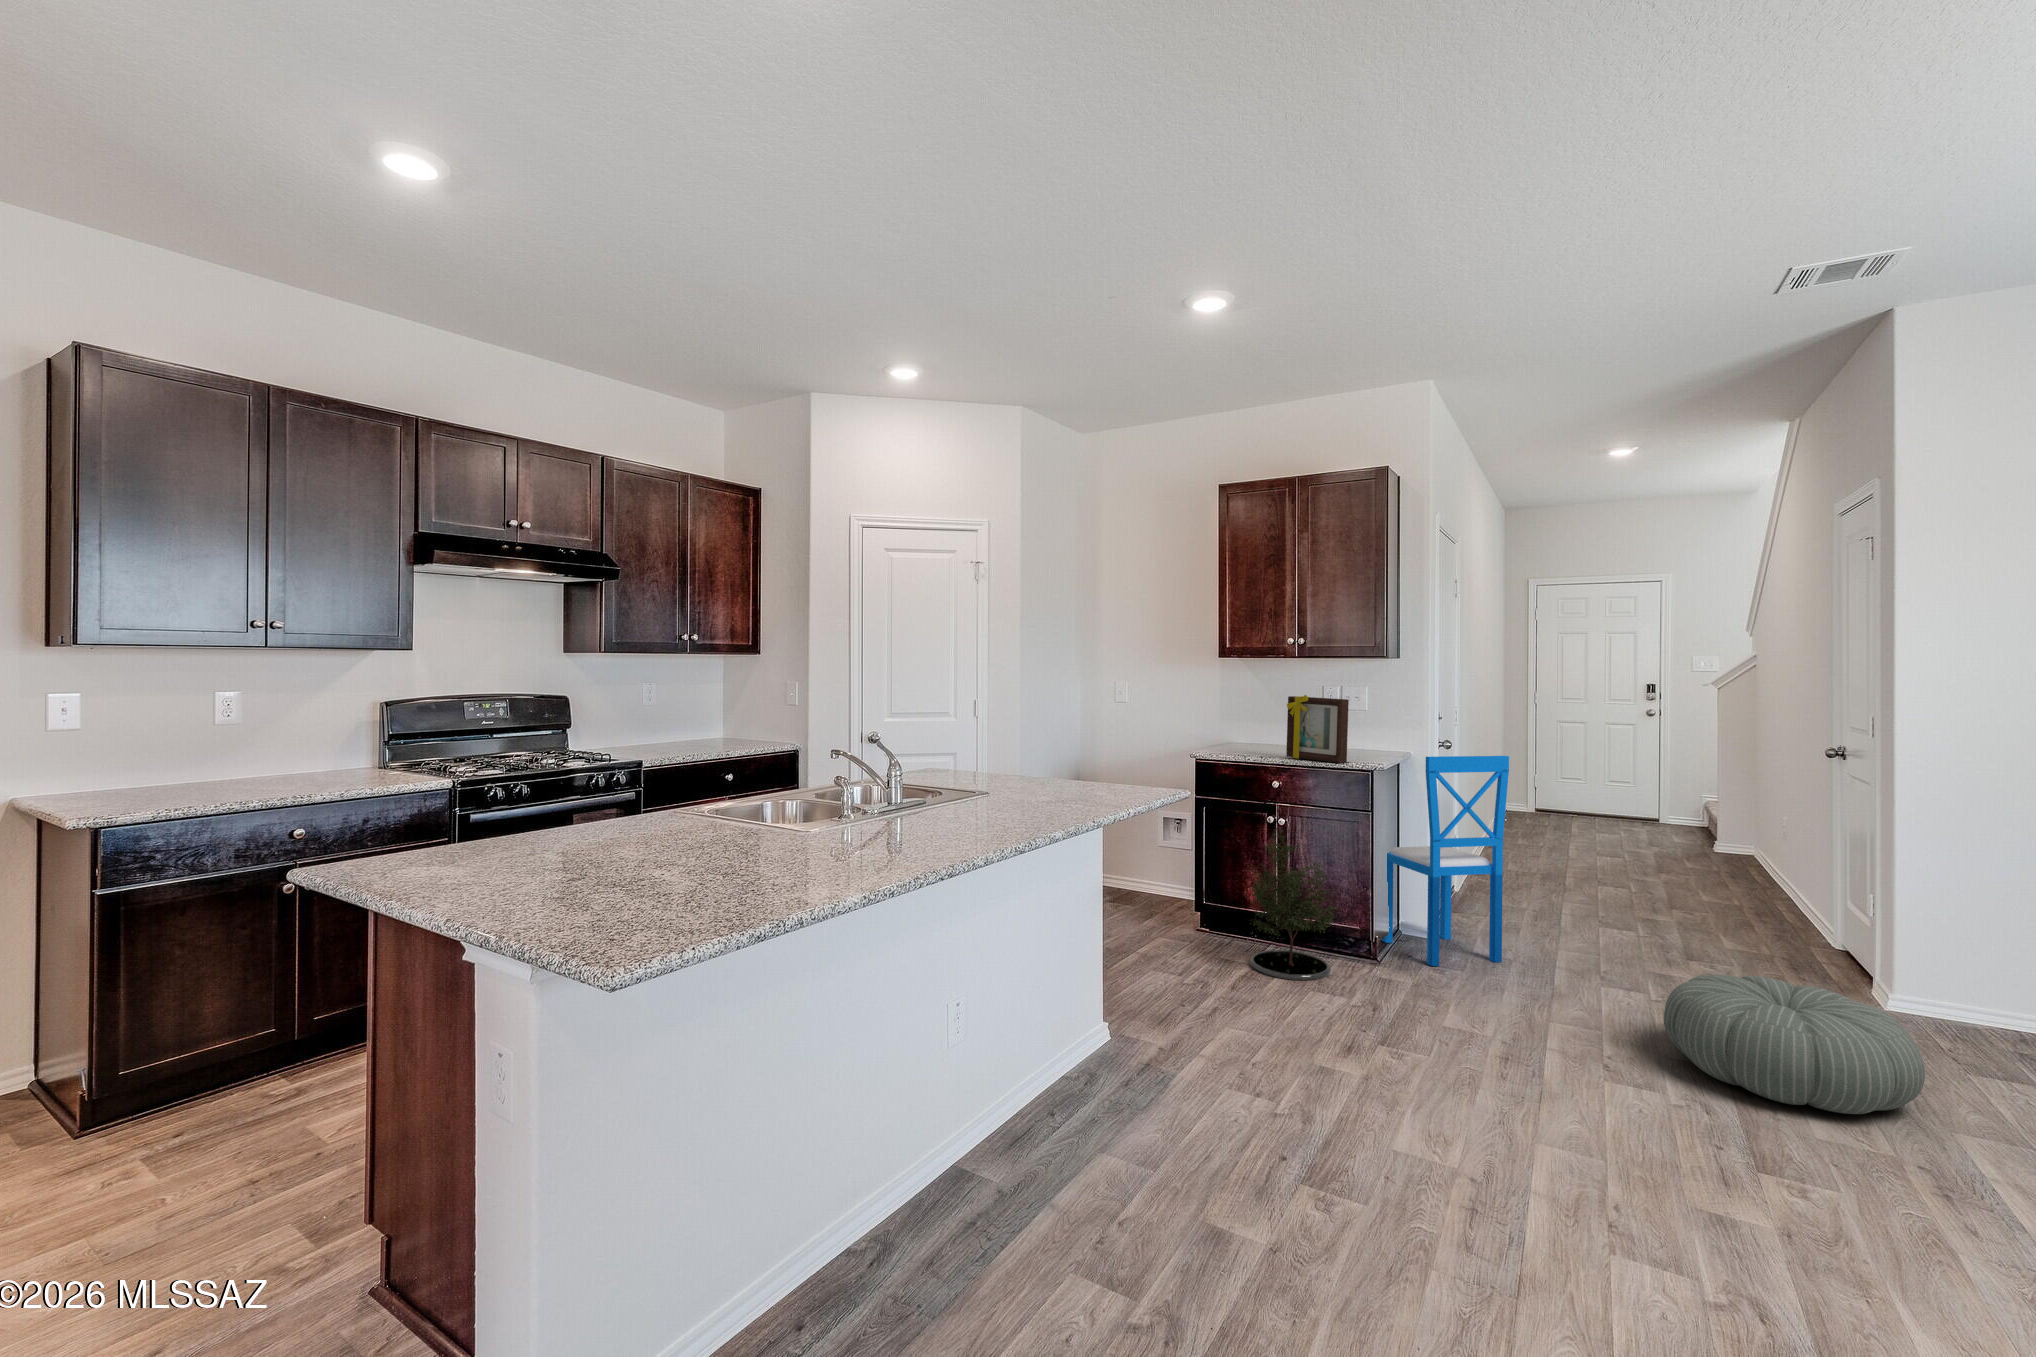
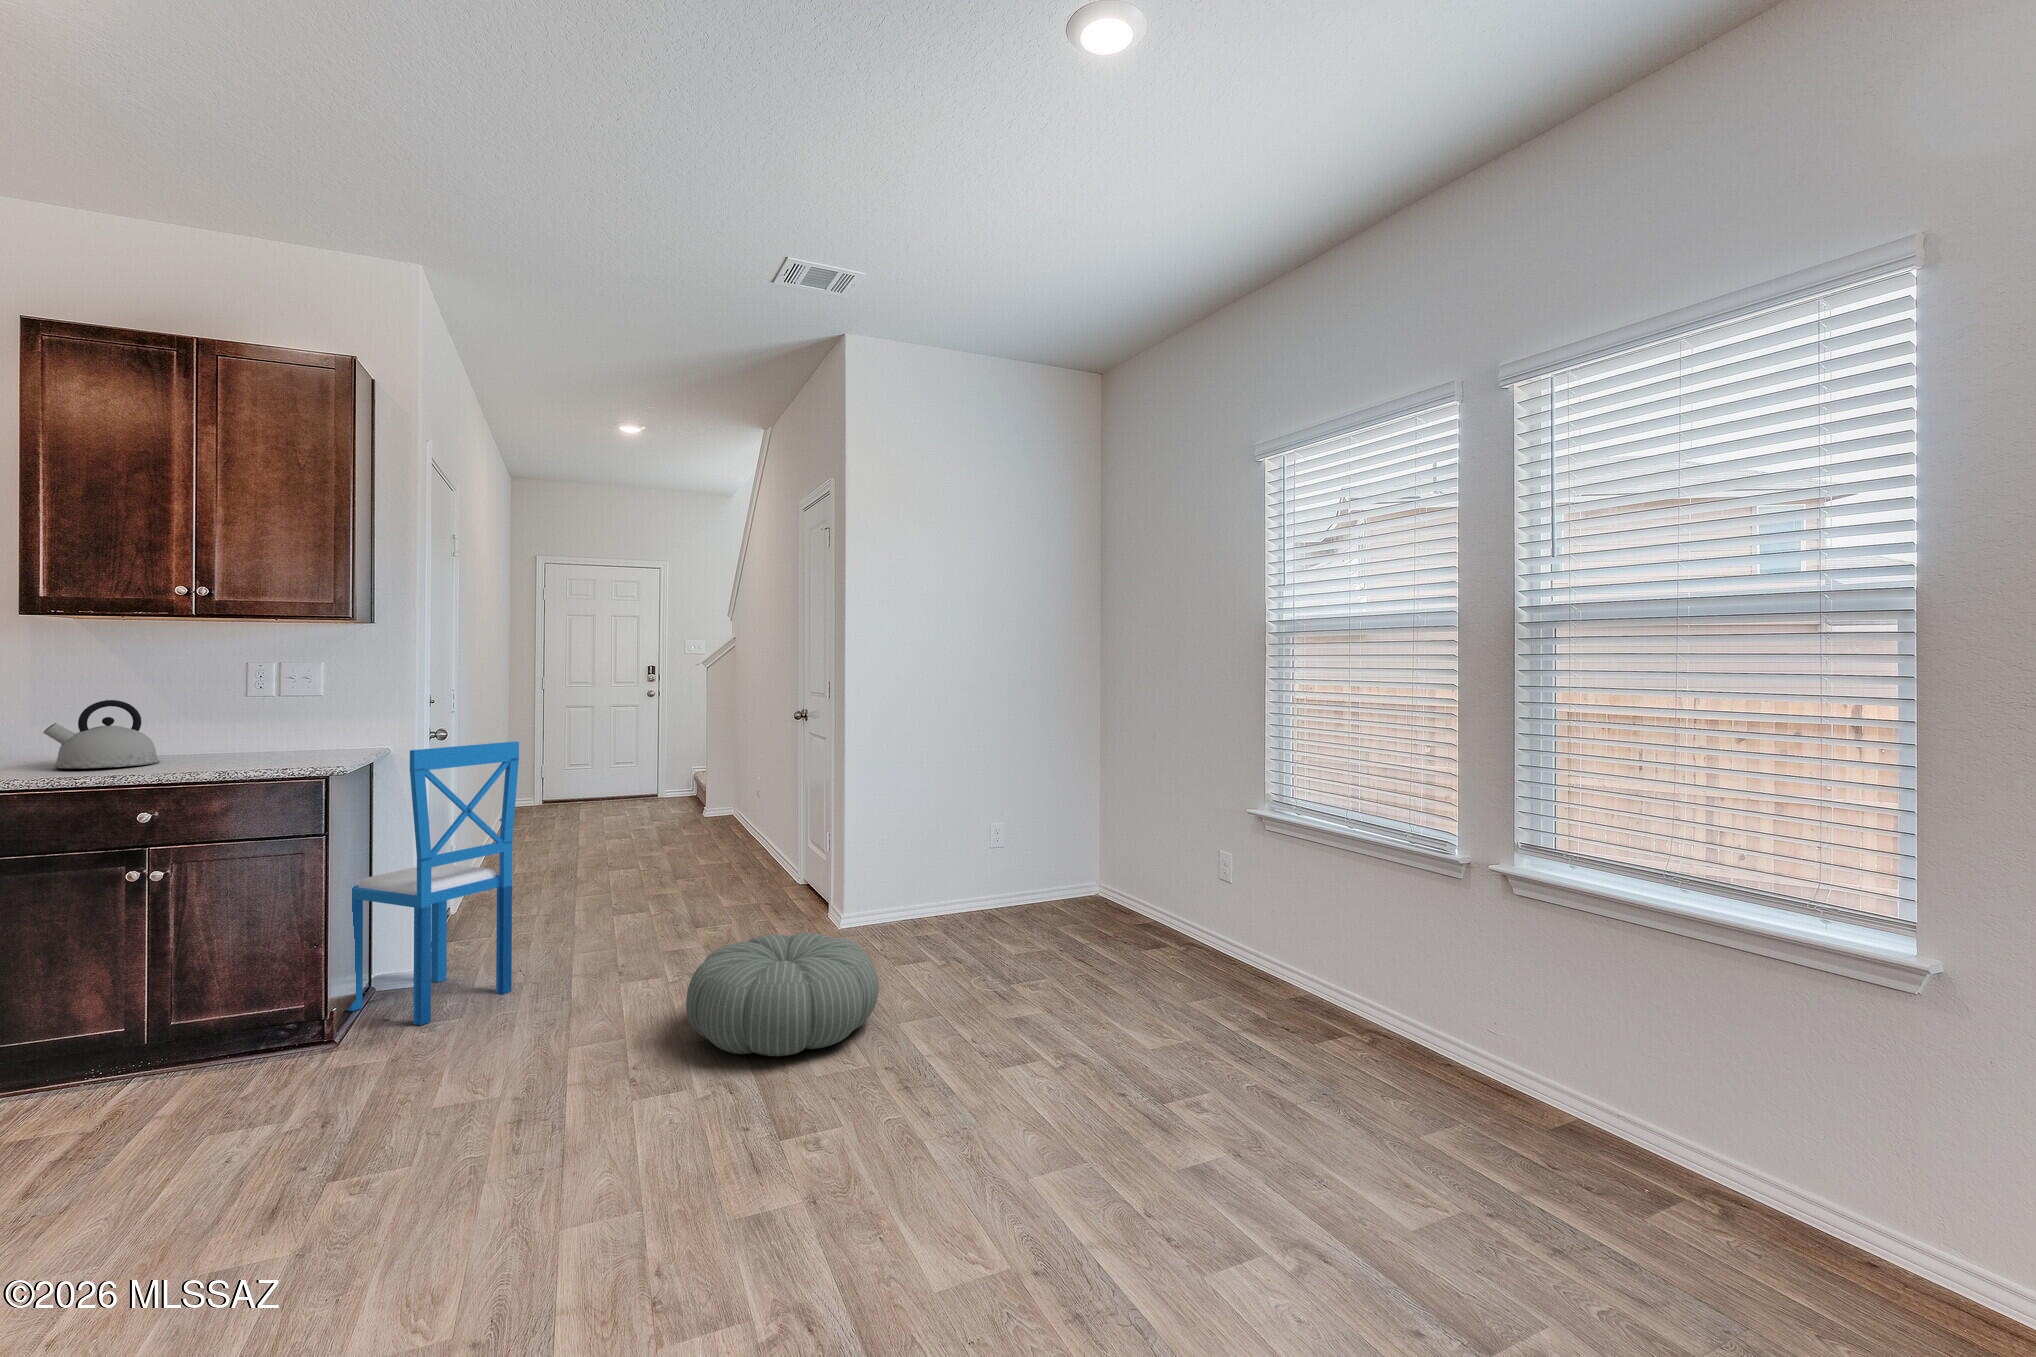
picture frame: present [1286,695,1349,763] -> none [169,670,286,770]
kettle: none [1229,712,1281,753] -> present [43,700,159,768]
potted tree: present [1249,828,1338,980] -> none [75,886,269,1135]

